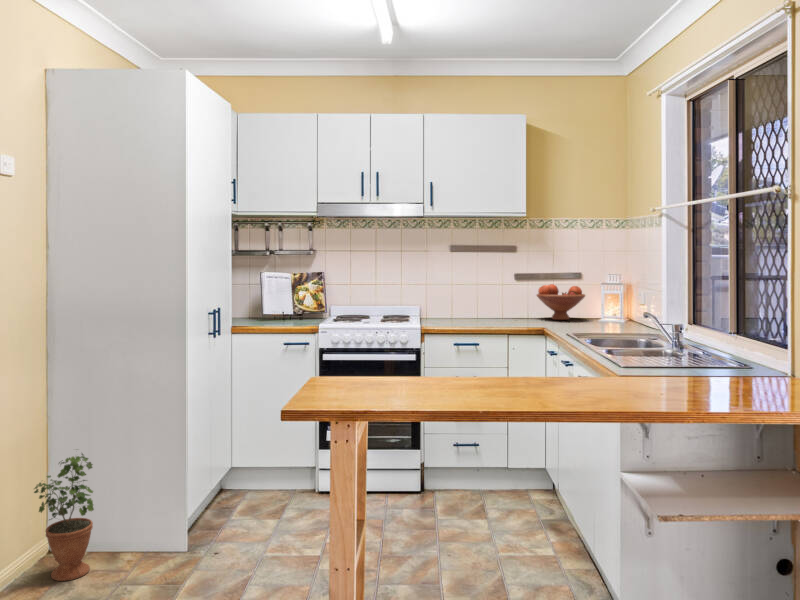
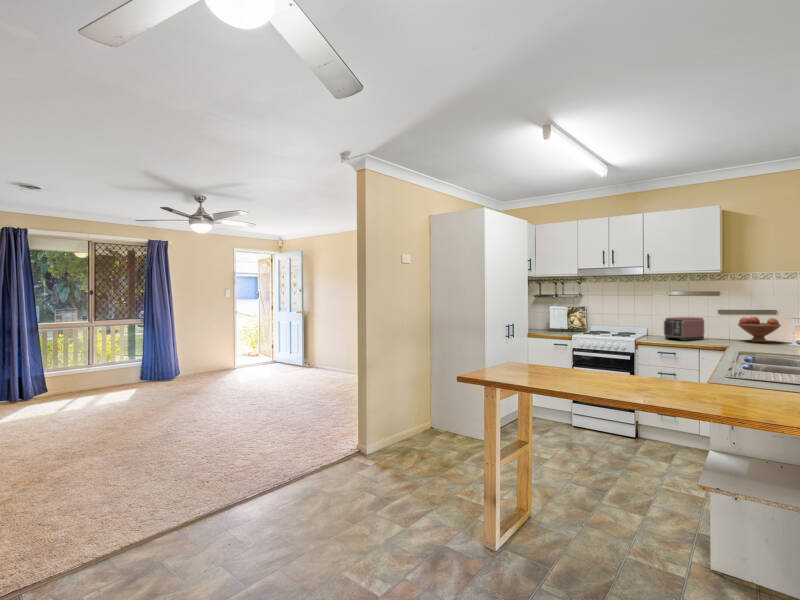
toaster: none [450,287,498,323] -> present [664,317,704,341]
potted plant: present [34,454,94,581] -> none [436,383,458,436]

